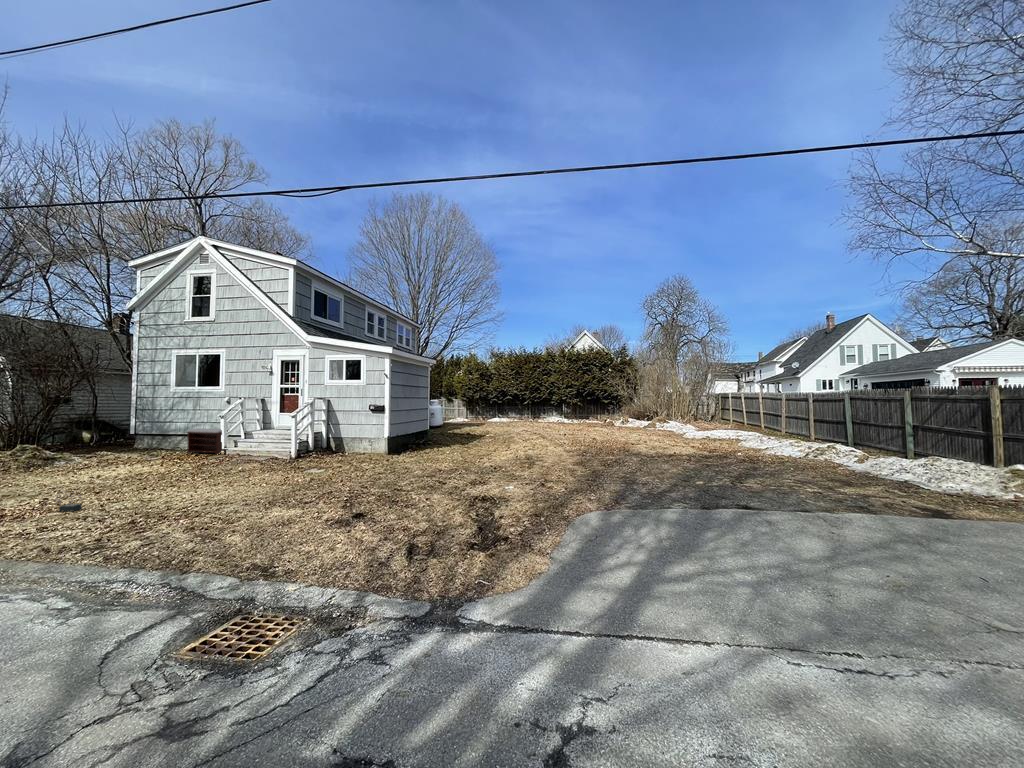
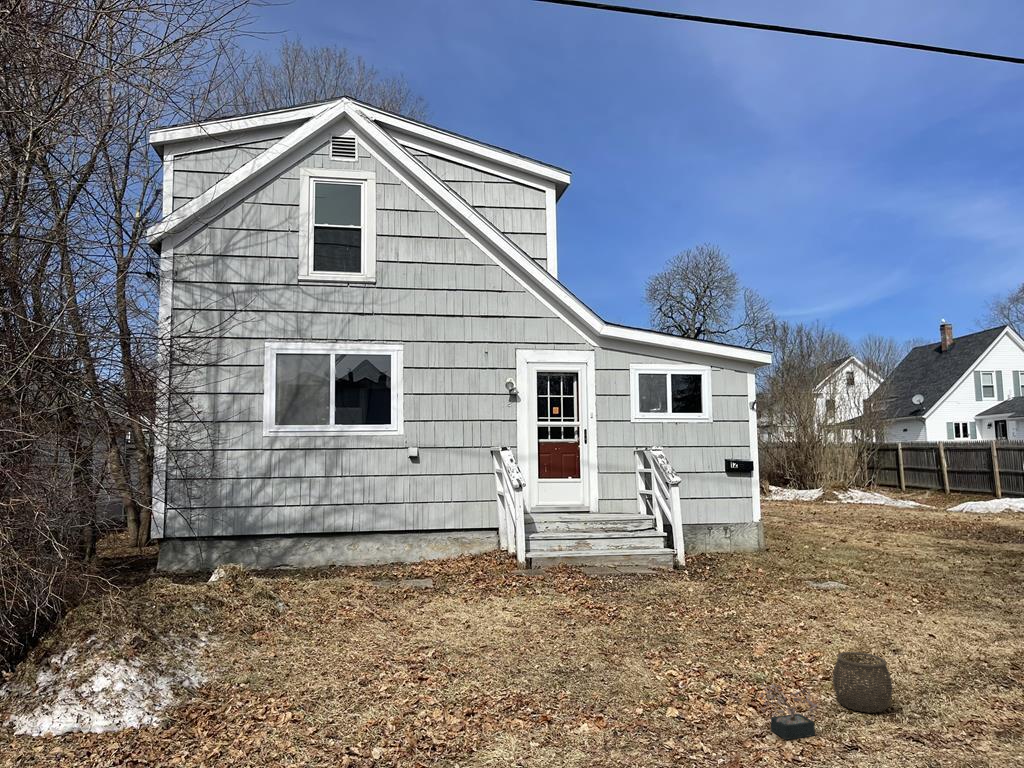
bench: present [187,428,228,454] -> none [341,518,426,579]
woven basket: none [117,485,147,509] -> present [833,652,893,713]

